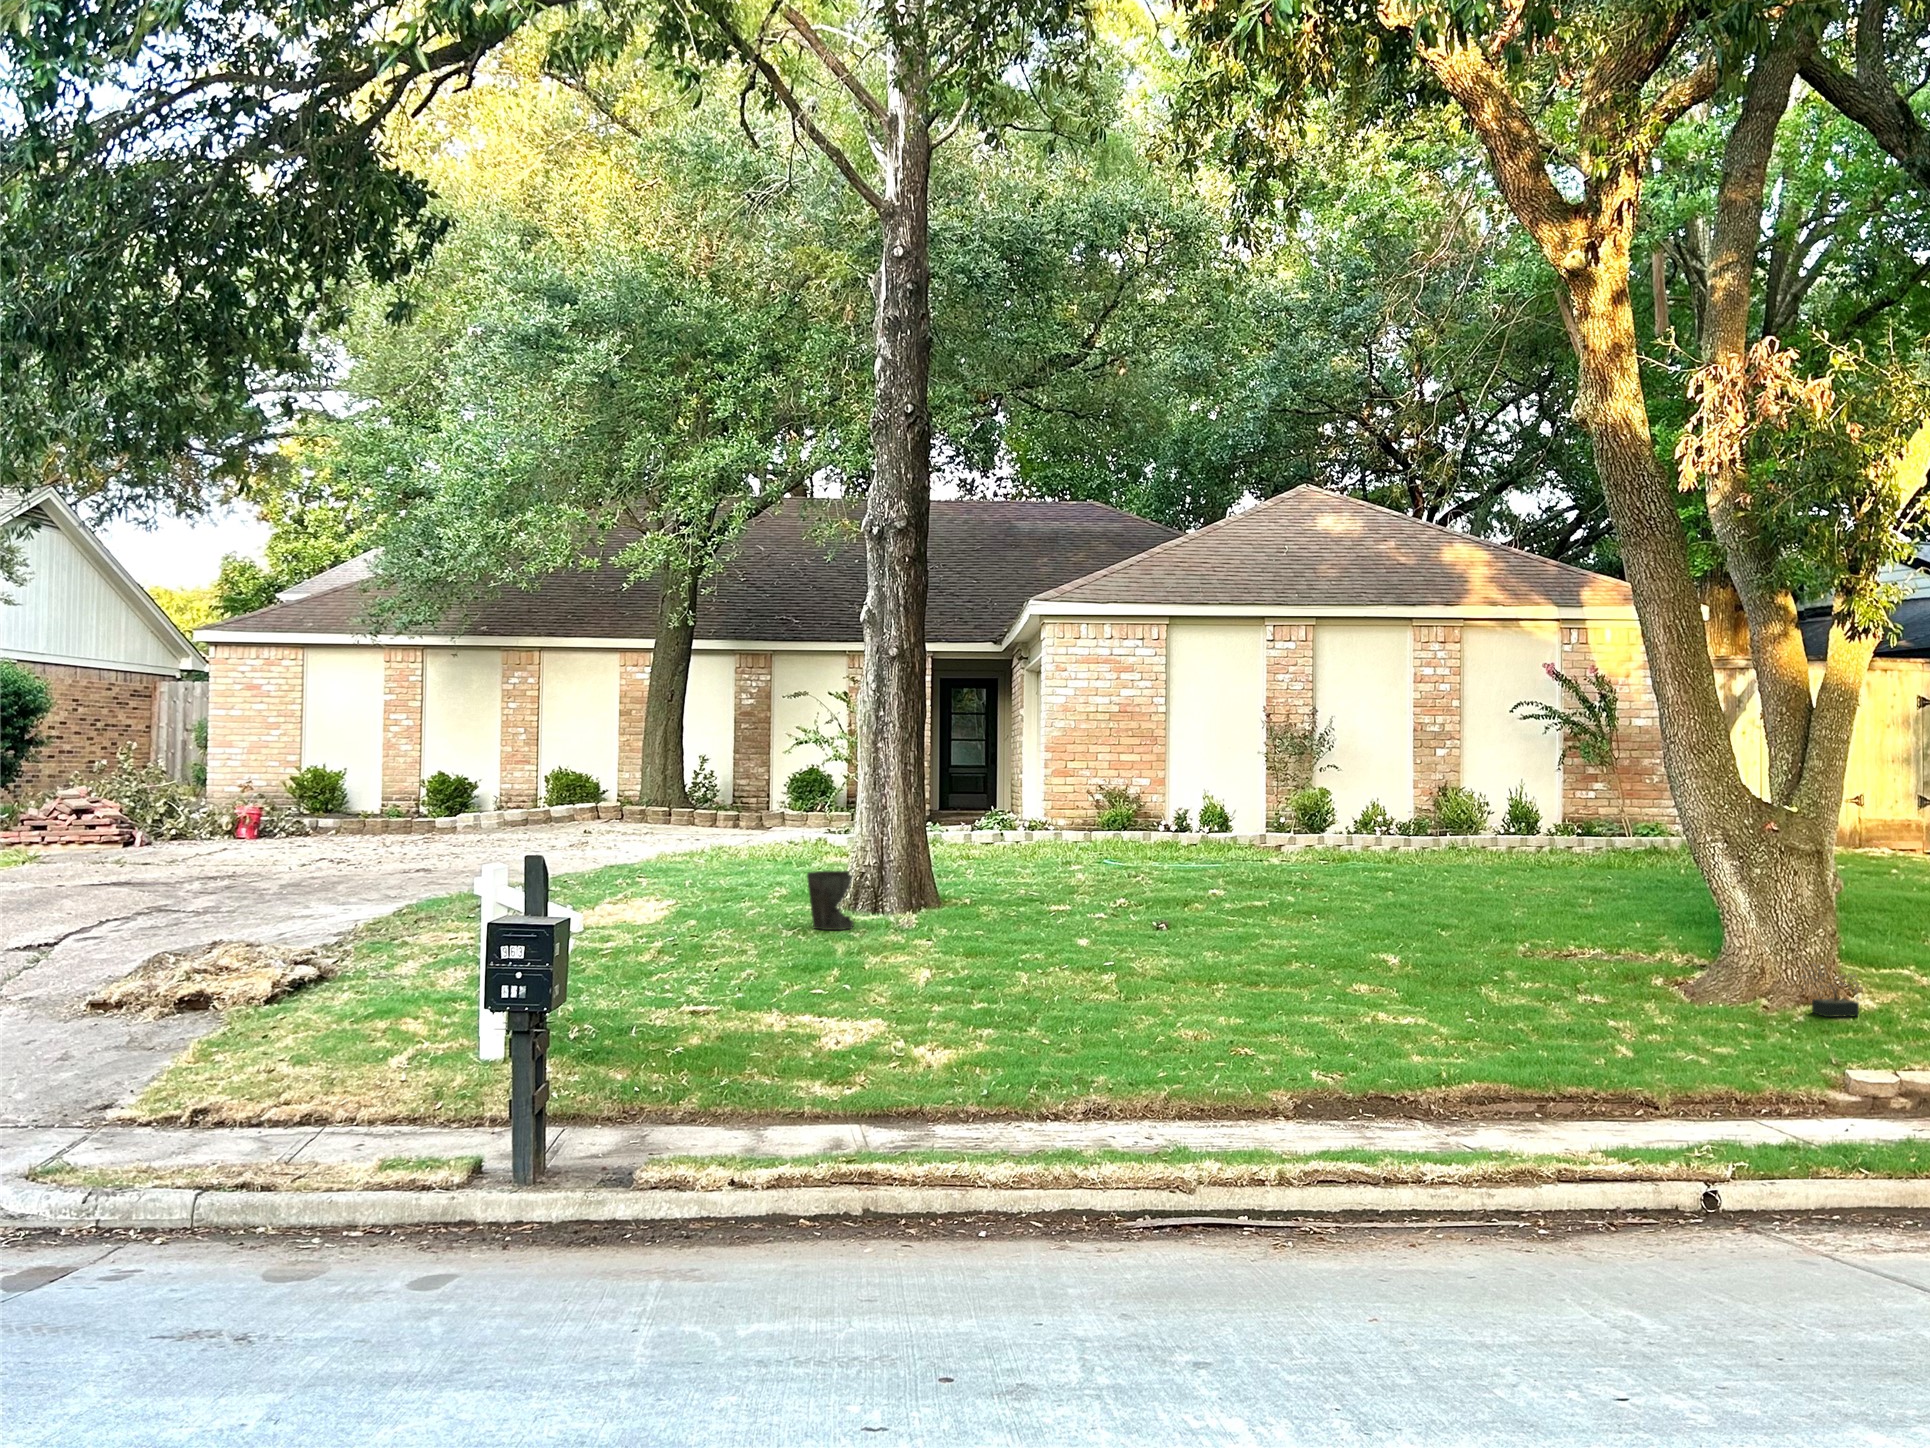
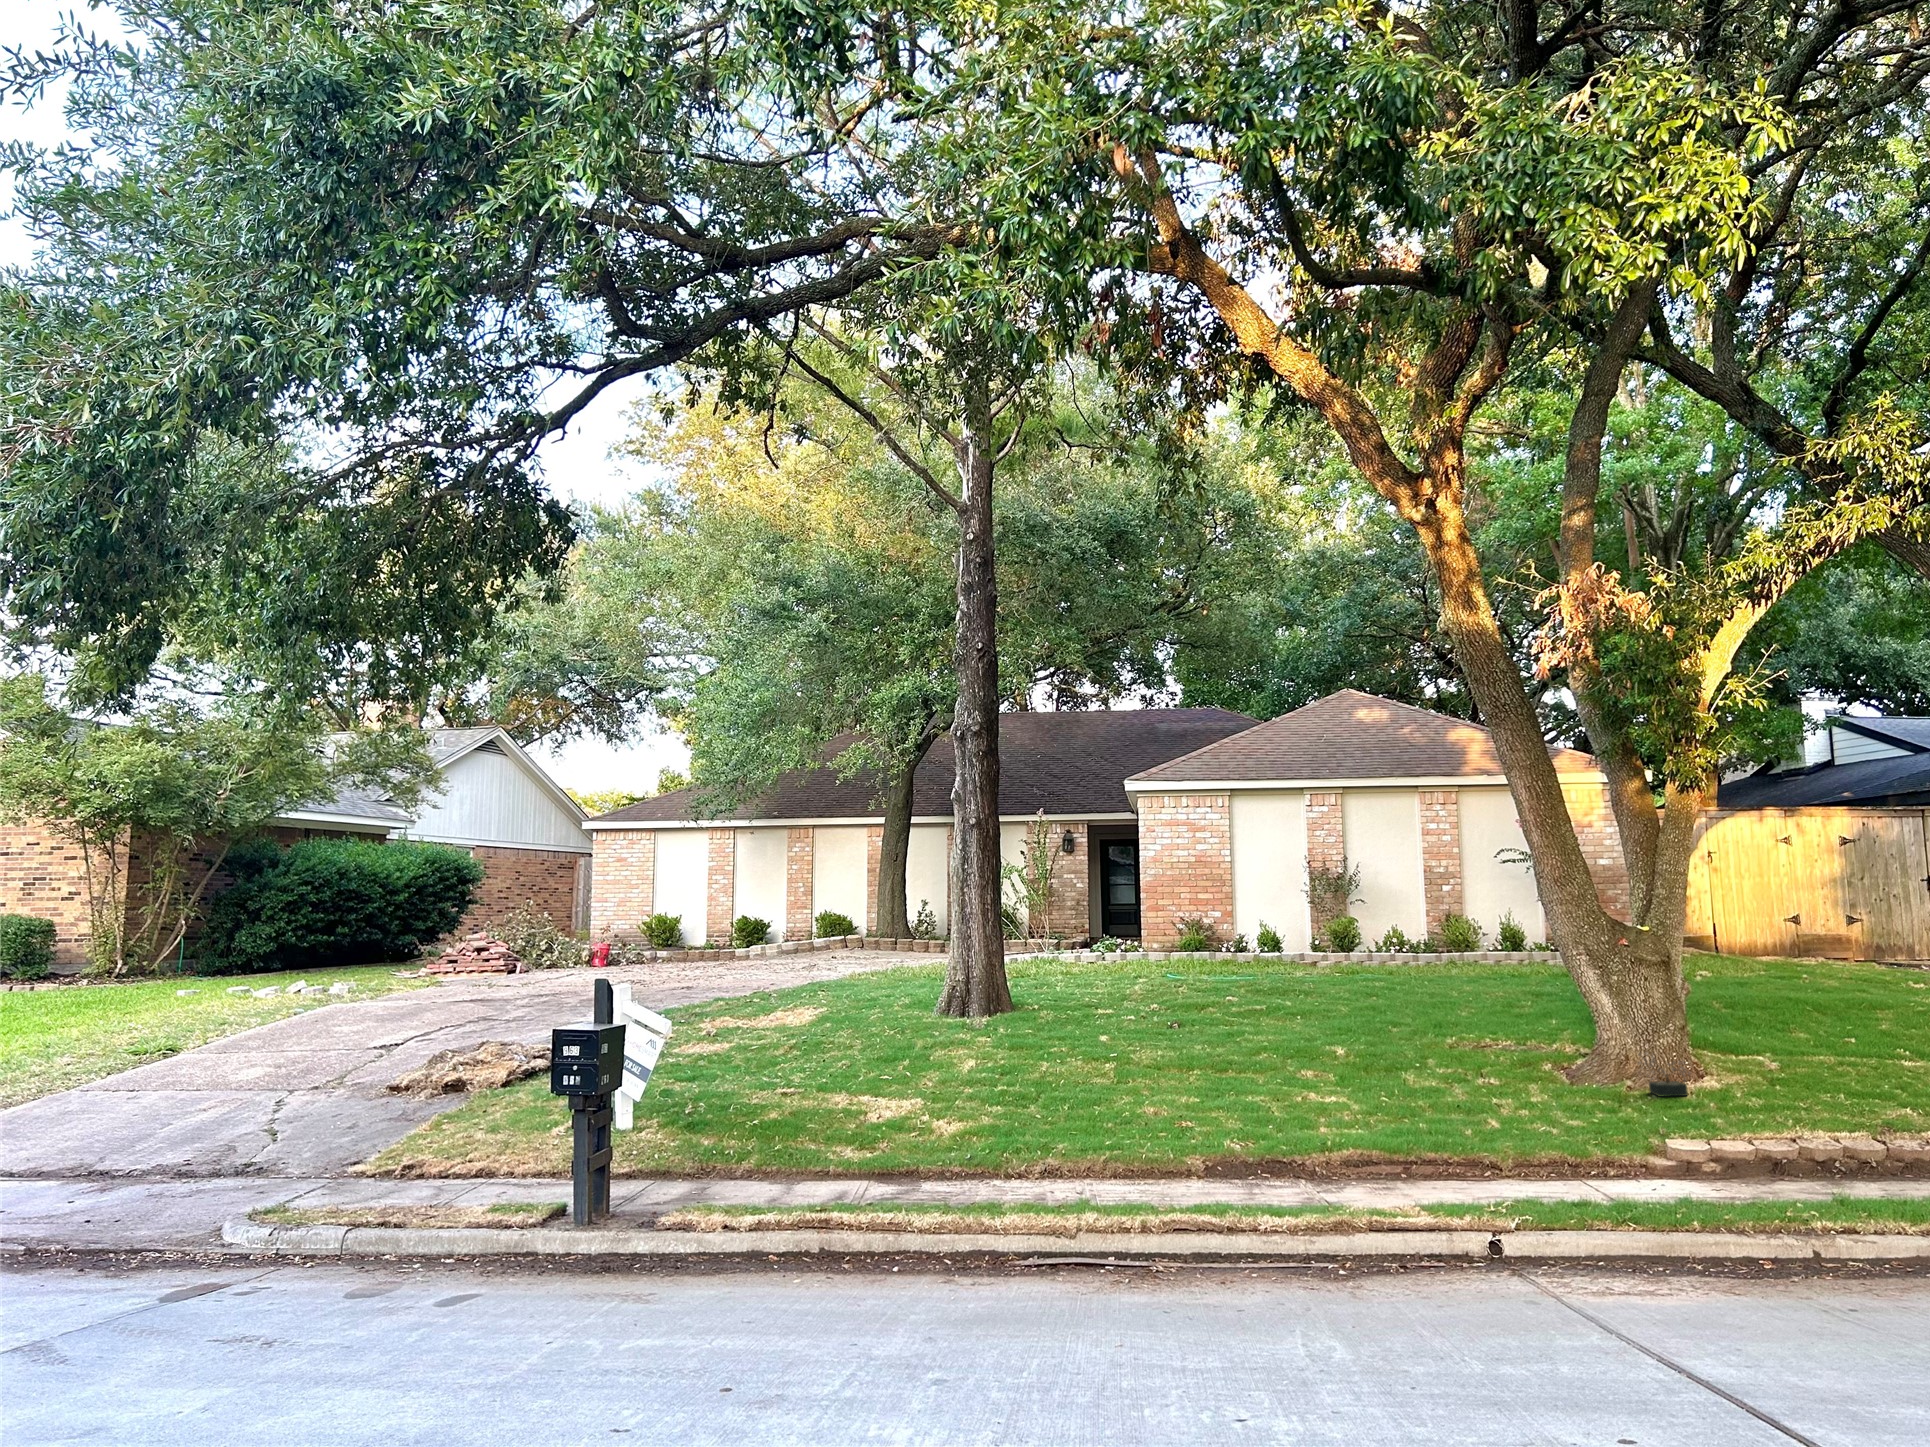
waste bin: present [807,871,854,930] -> none [907,985,948,1030]

